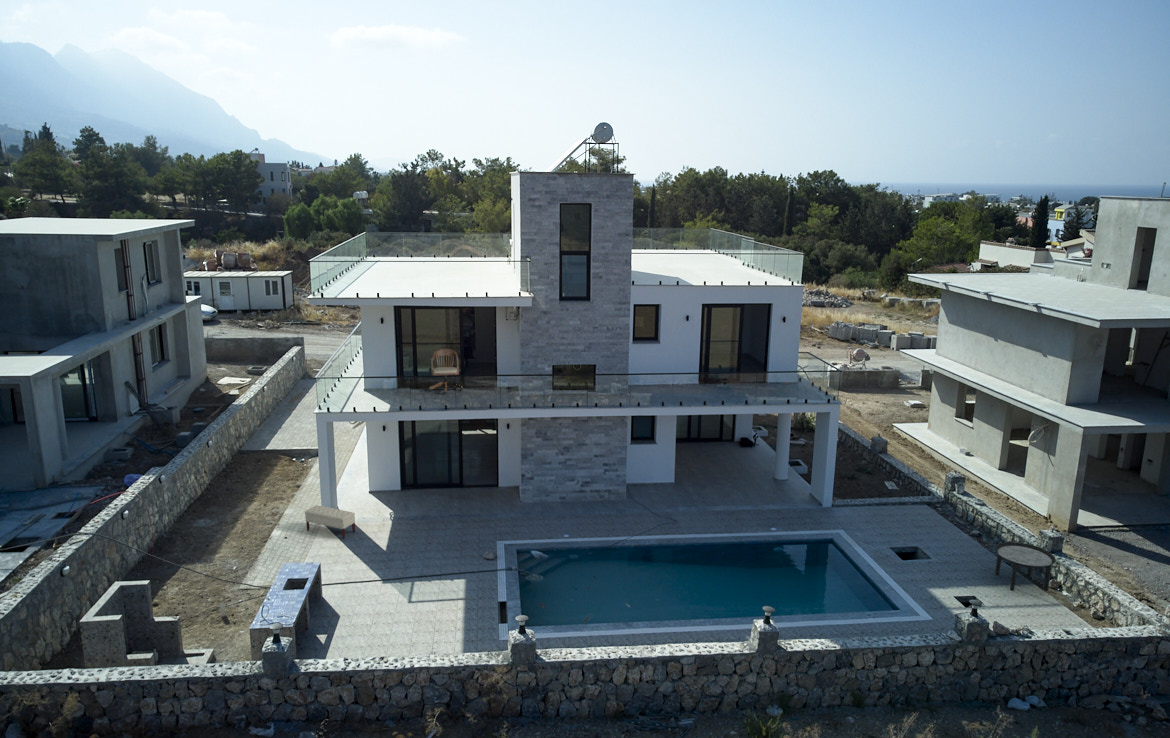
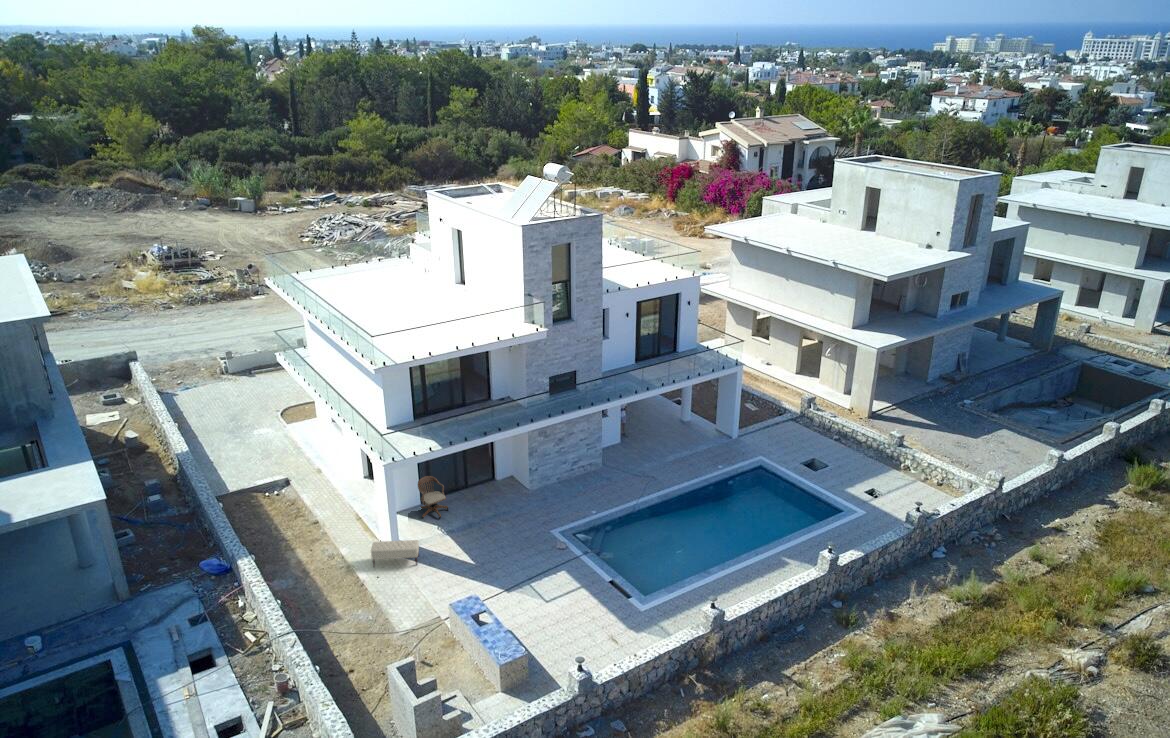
chair: present [429,349,463,394] -> present [418,476,449,519]
round table: present [995,542,1056,591] -> none [869,444,907,477]

